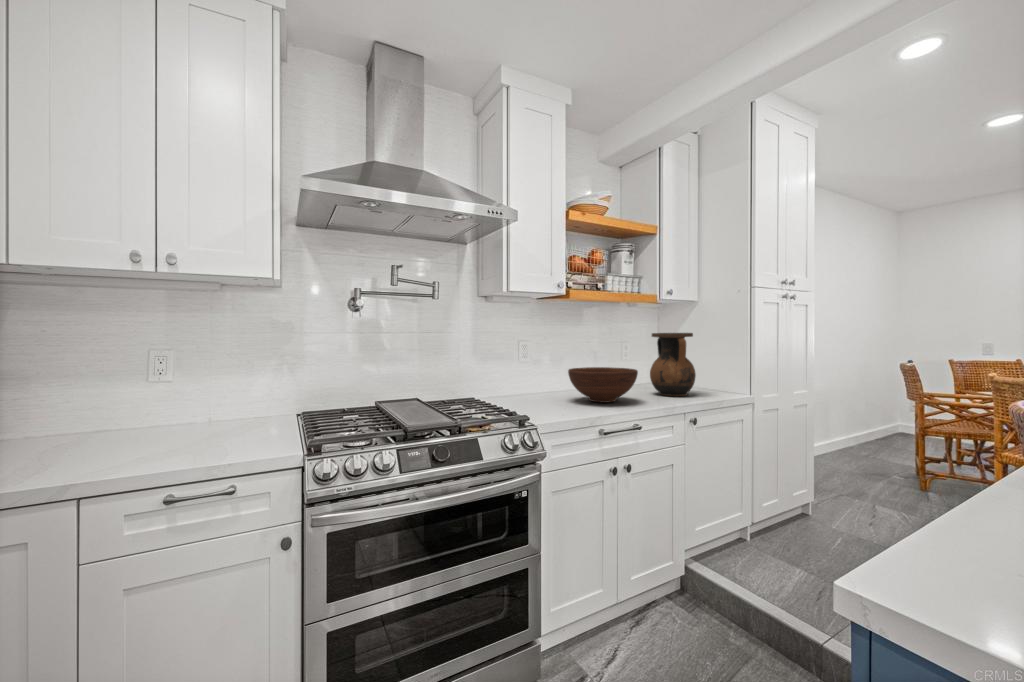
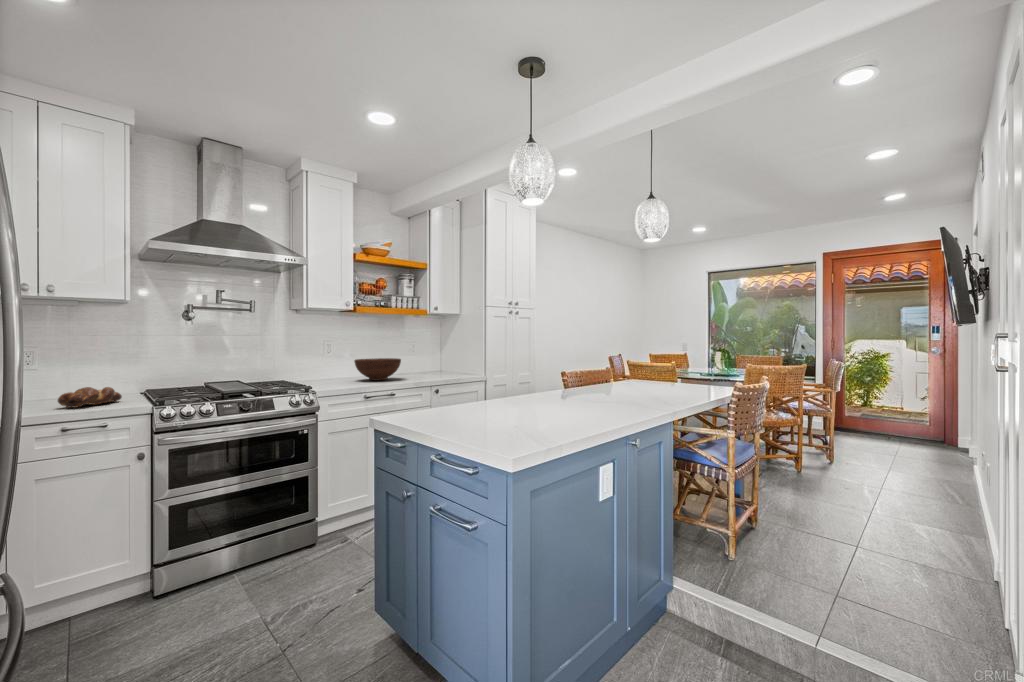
vase: present [650,333,696,396] -> none [418,335,446,376]
bread loaf: none [175,417,266,454] -> present [58,387,122,407]

